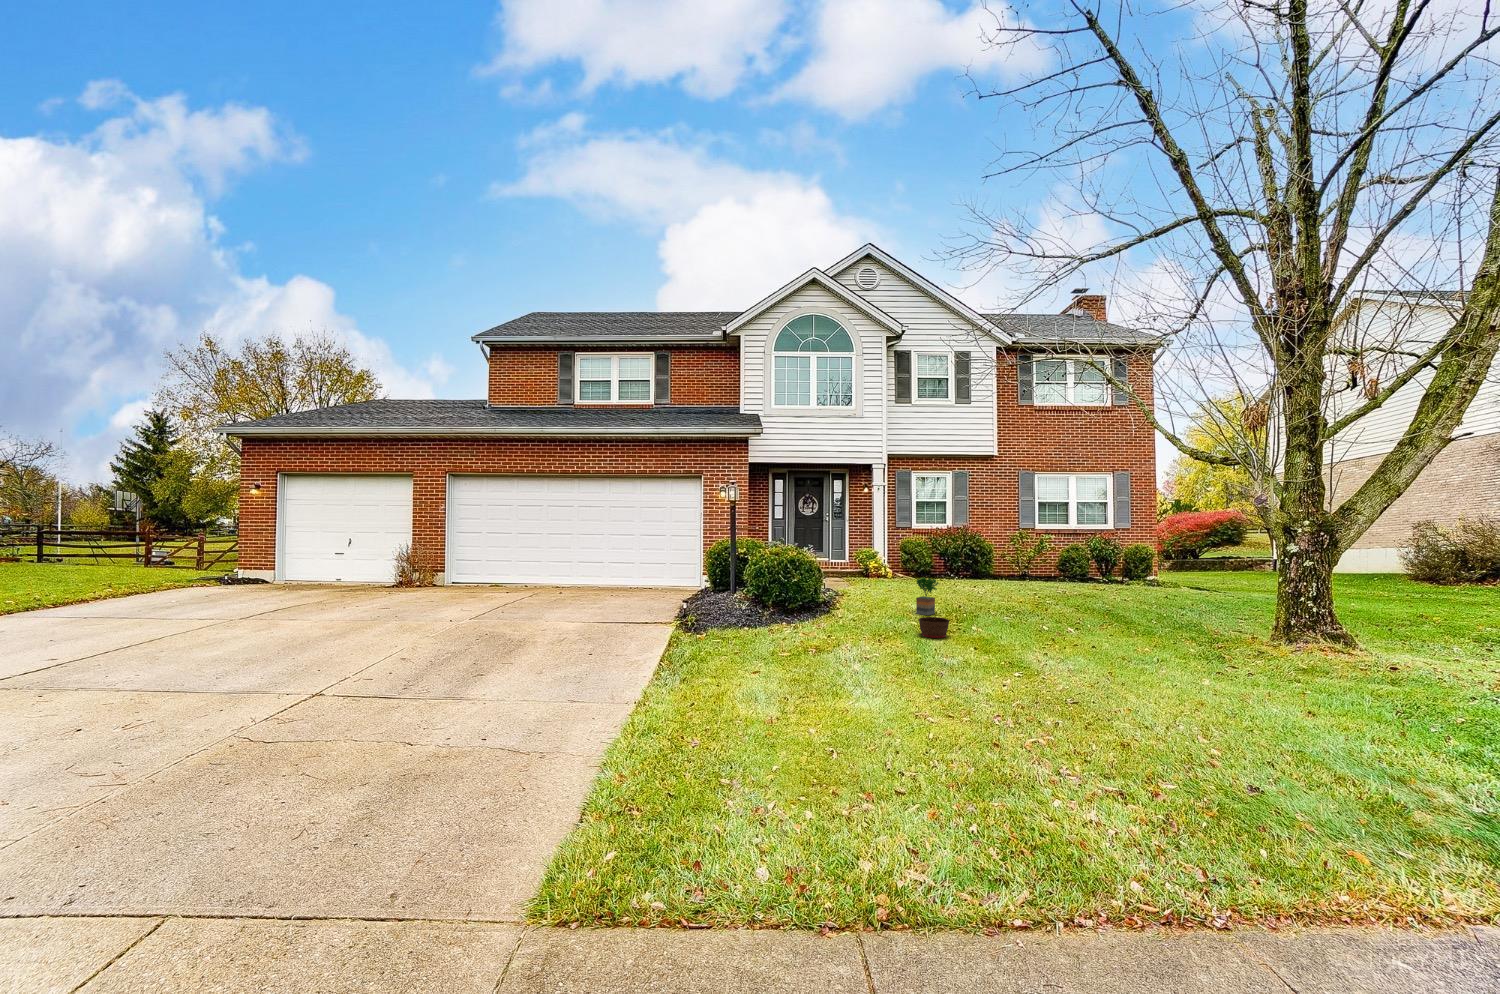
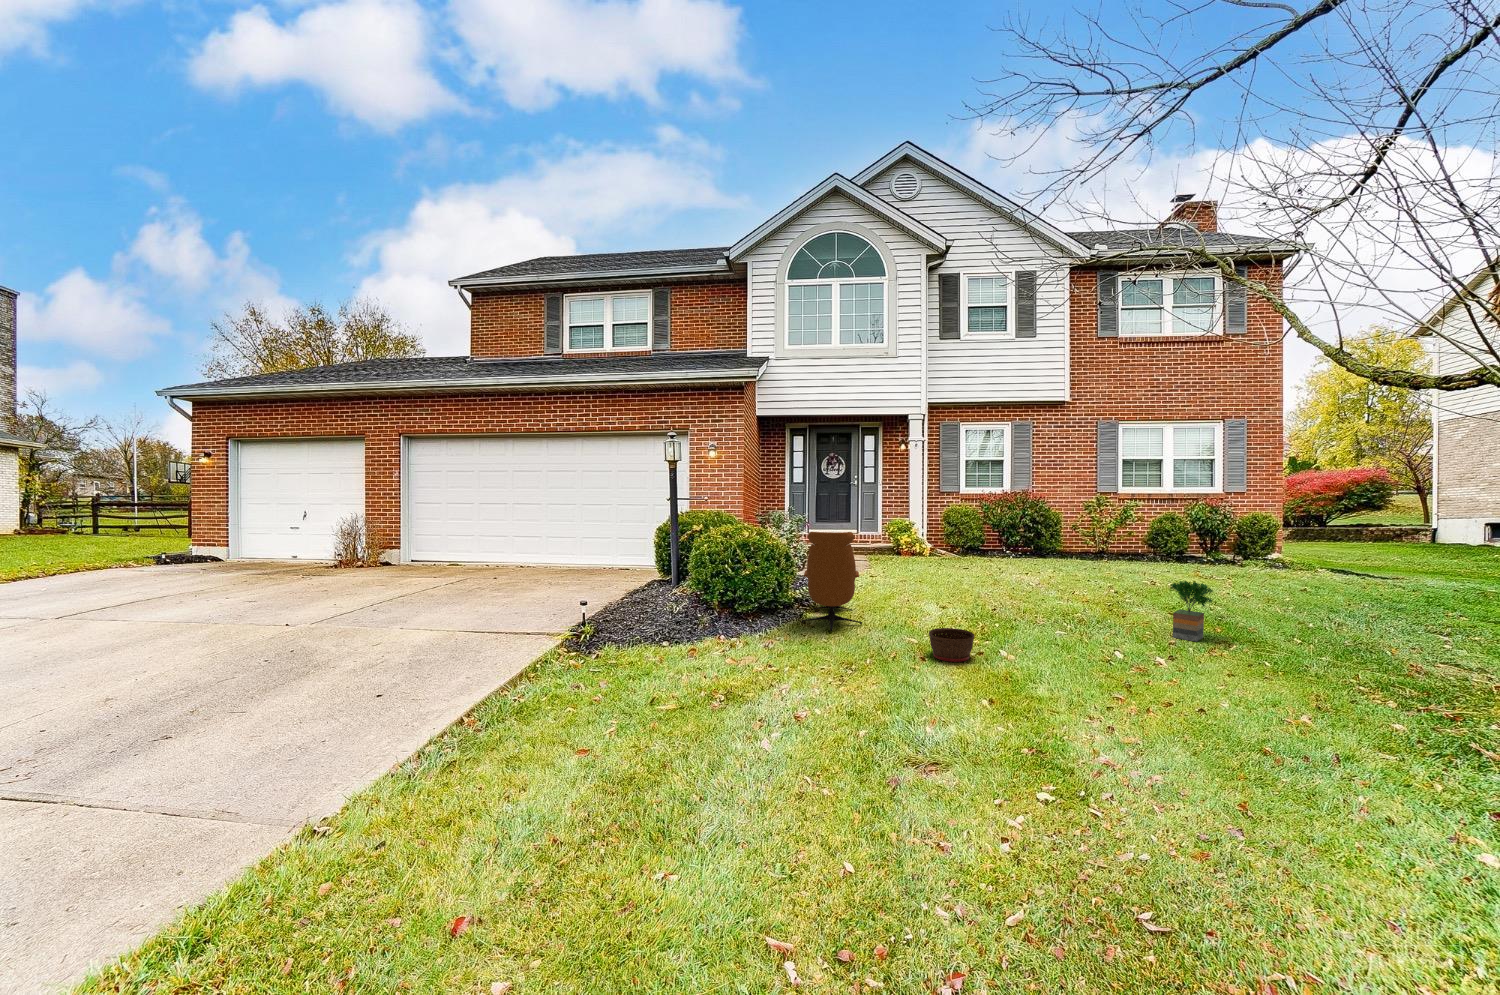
lounge chair: none [823,551,866,623] -> present [802,532,862,631]
potted tree: present [916,577,939,615] -> present [1171,581,1213,642]

